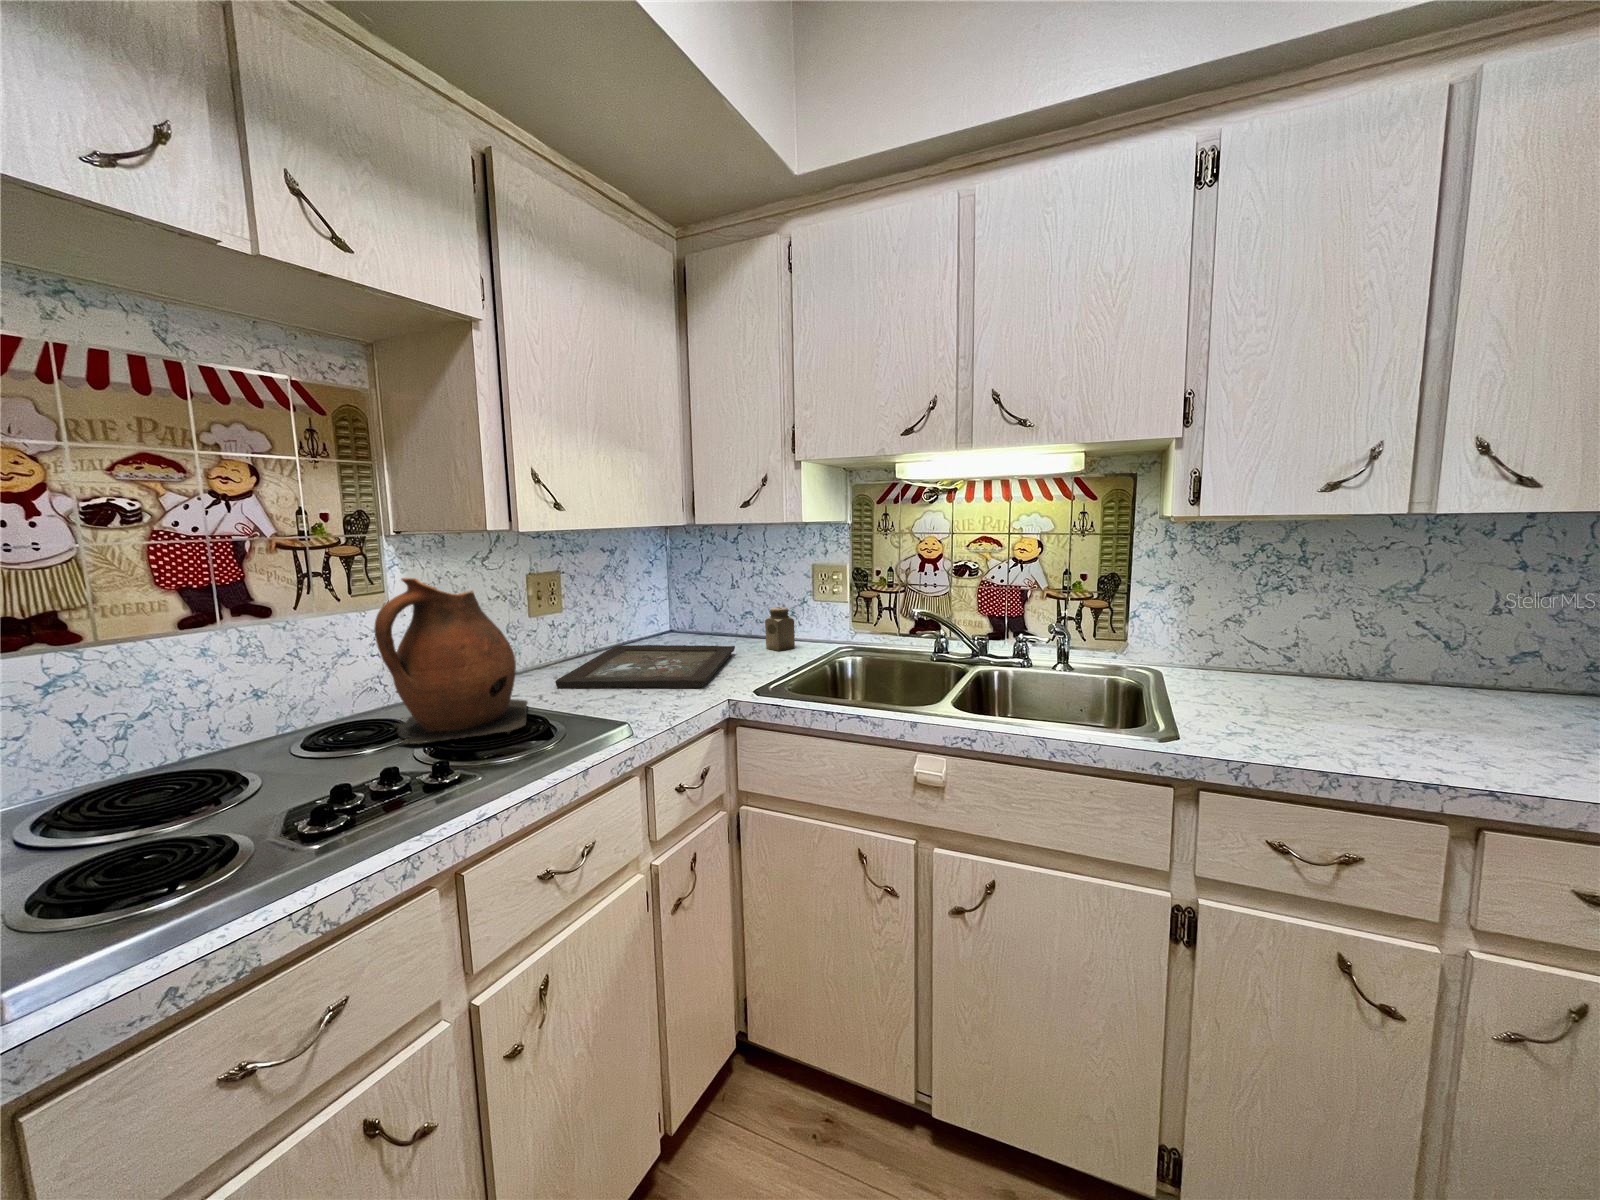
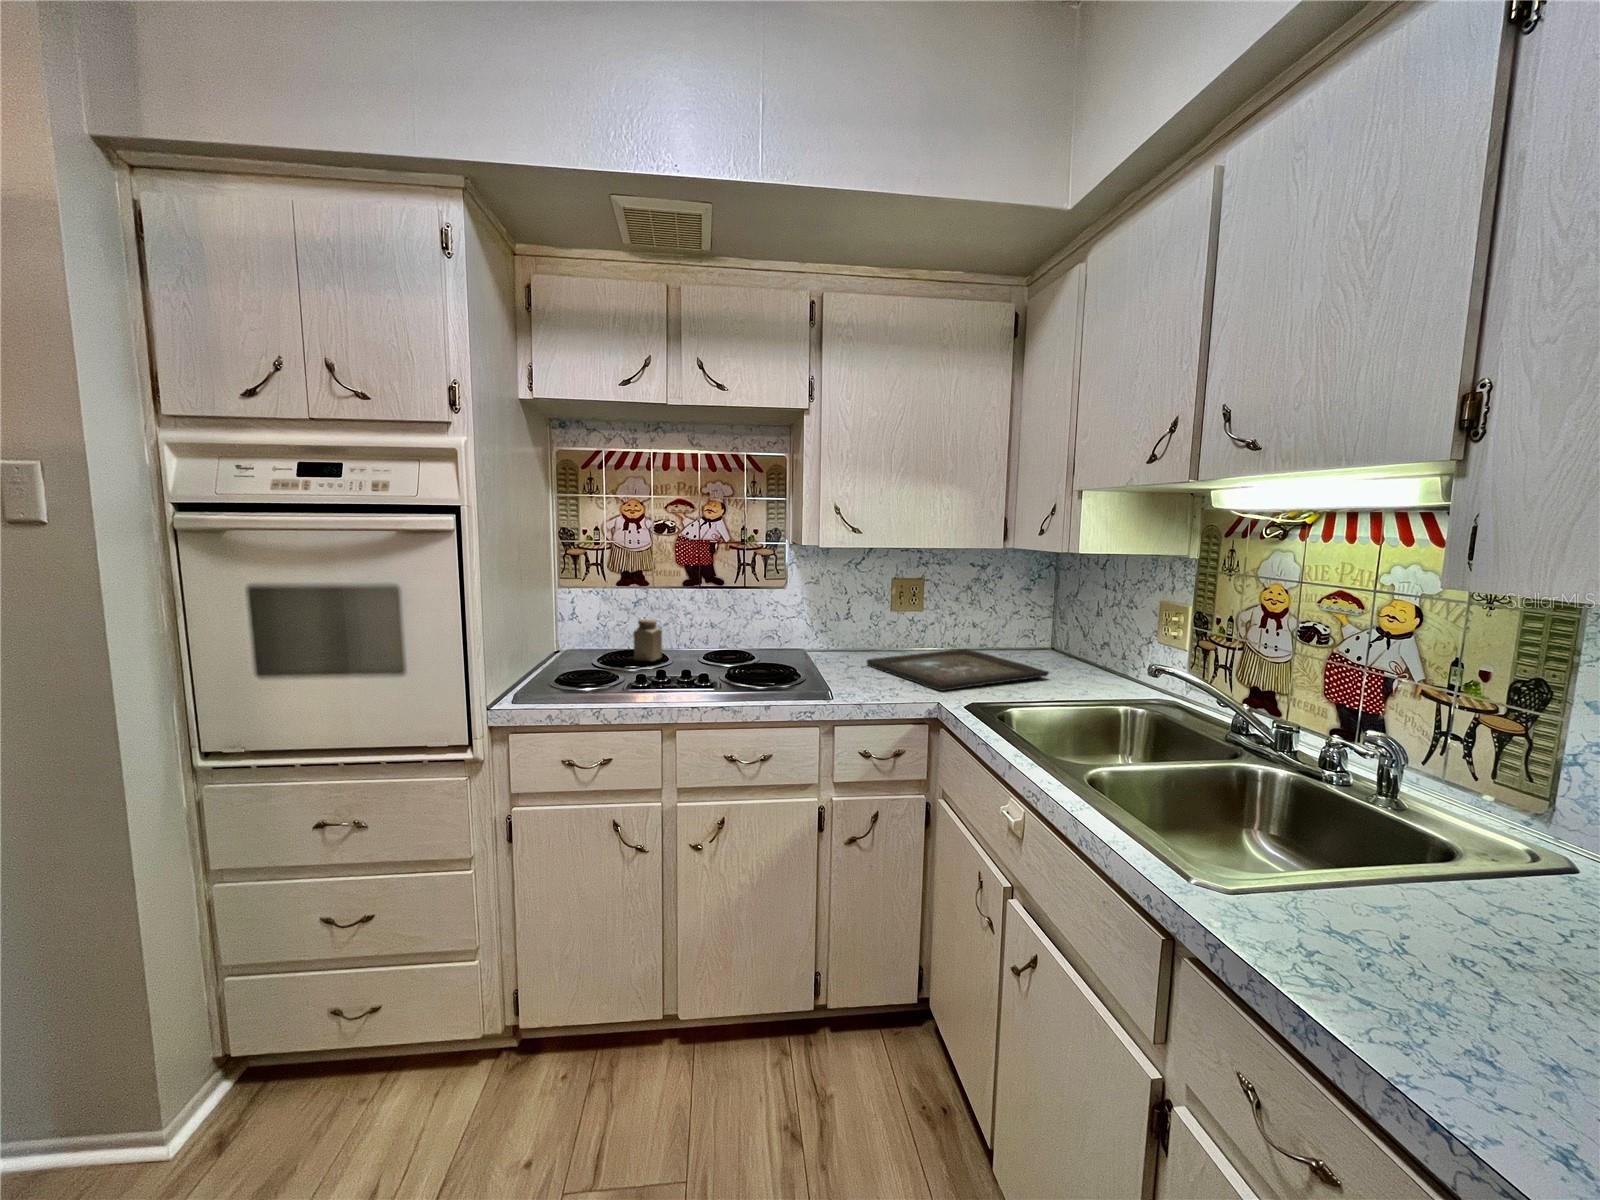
ceramic pitcher: present [374,578,528,744] -> none [733,571,826,679]
salt shaker: present [765,607,795,651] -> present [633,619,662,661]

